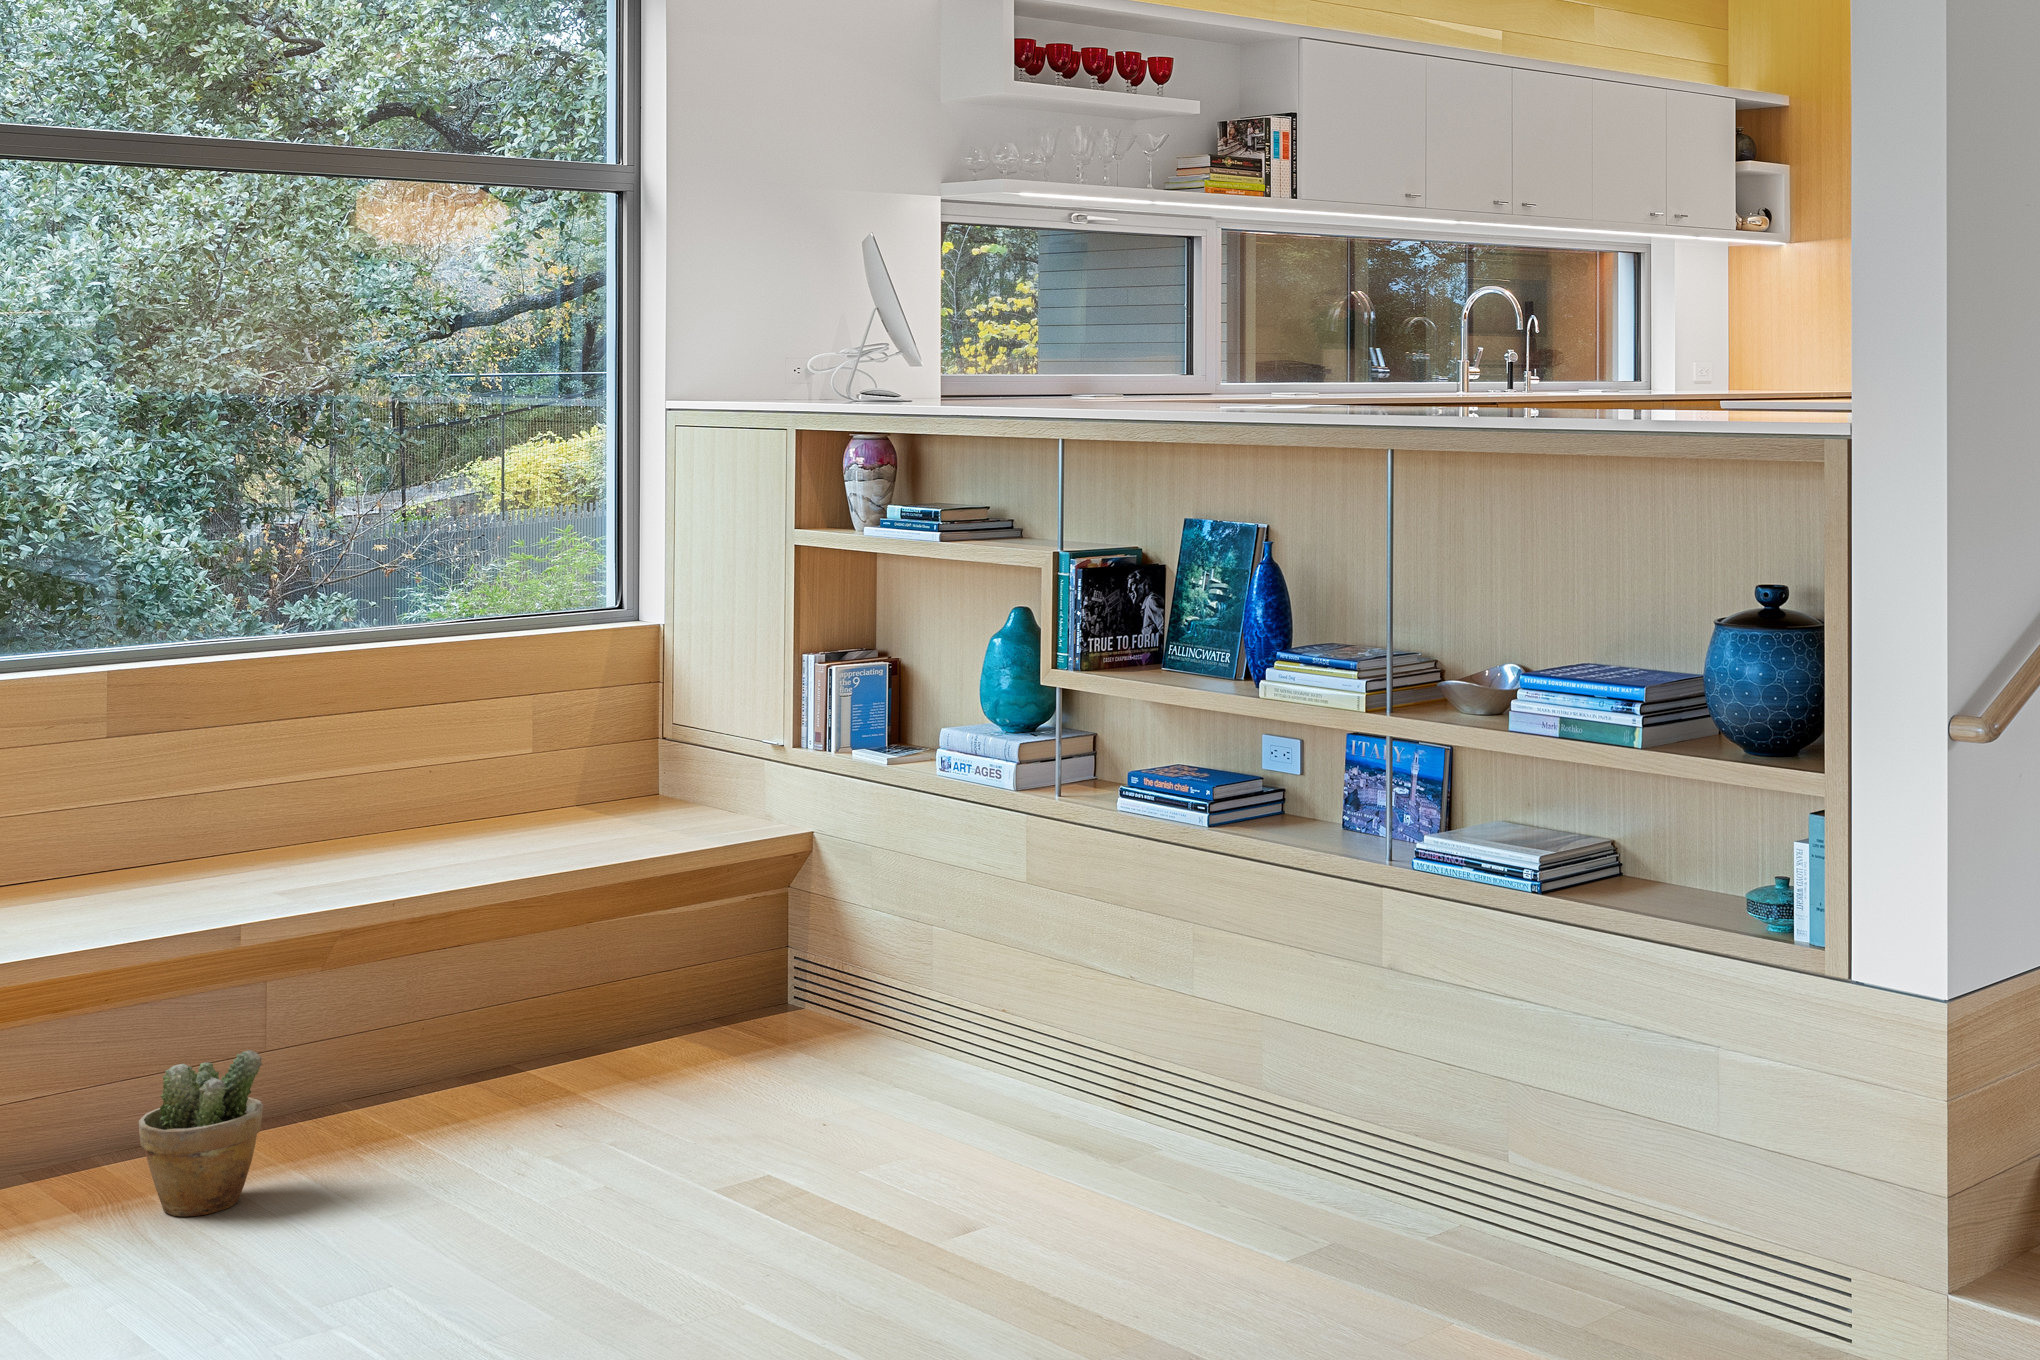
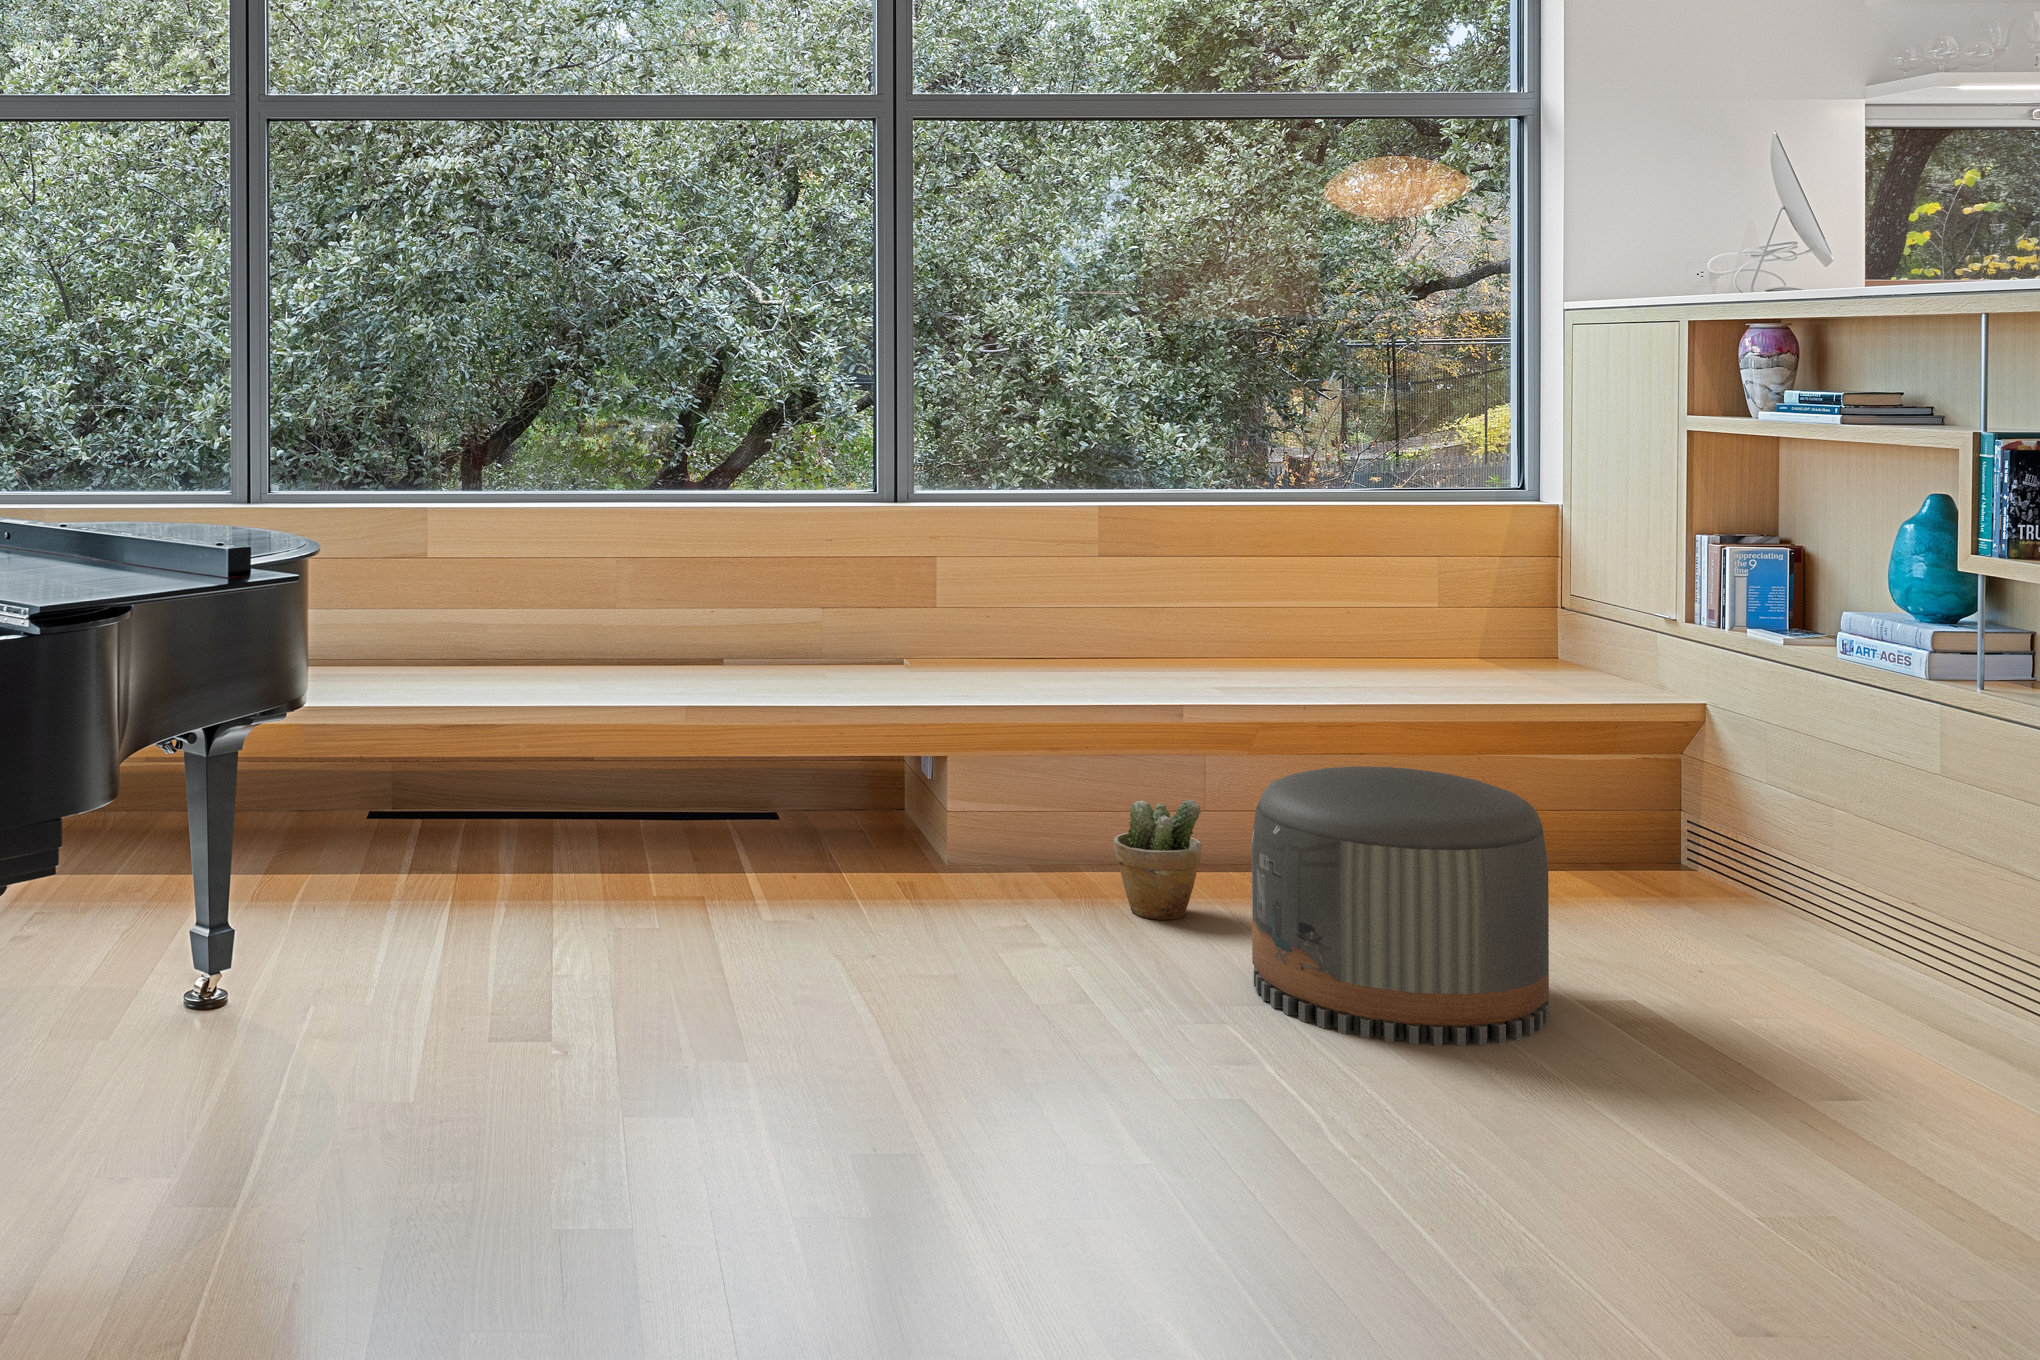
pouf: none [346,967,688,1305] -> present [1252,766,1549,1046]

